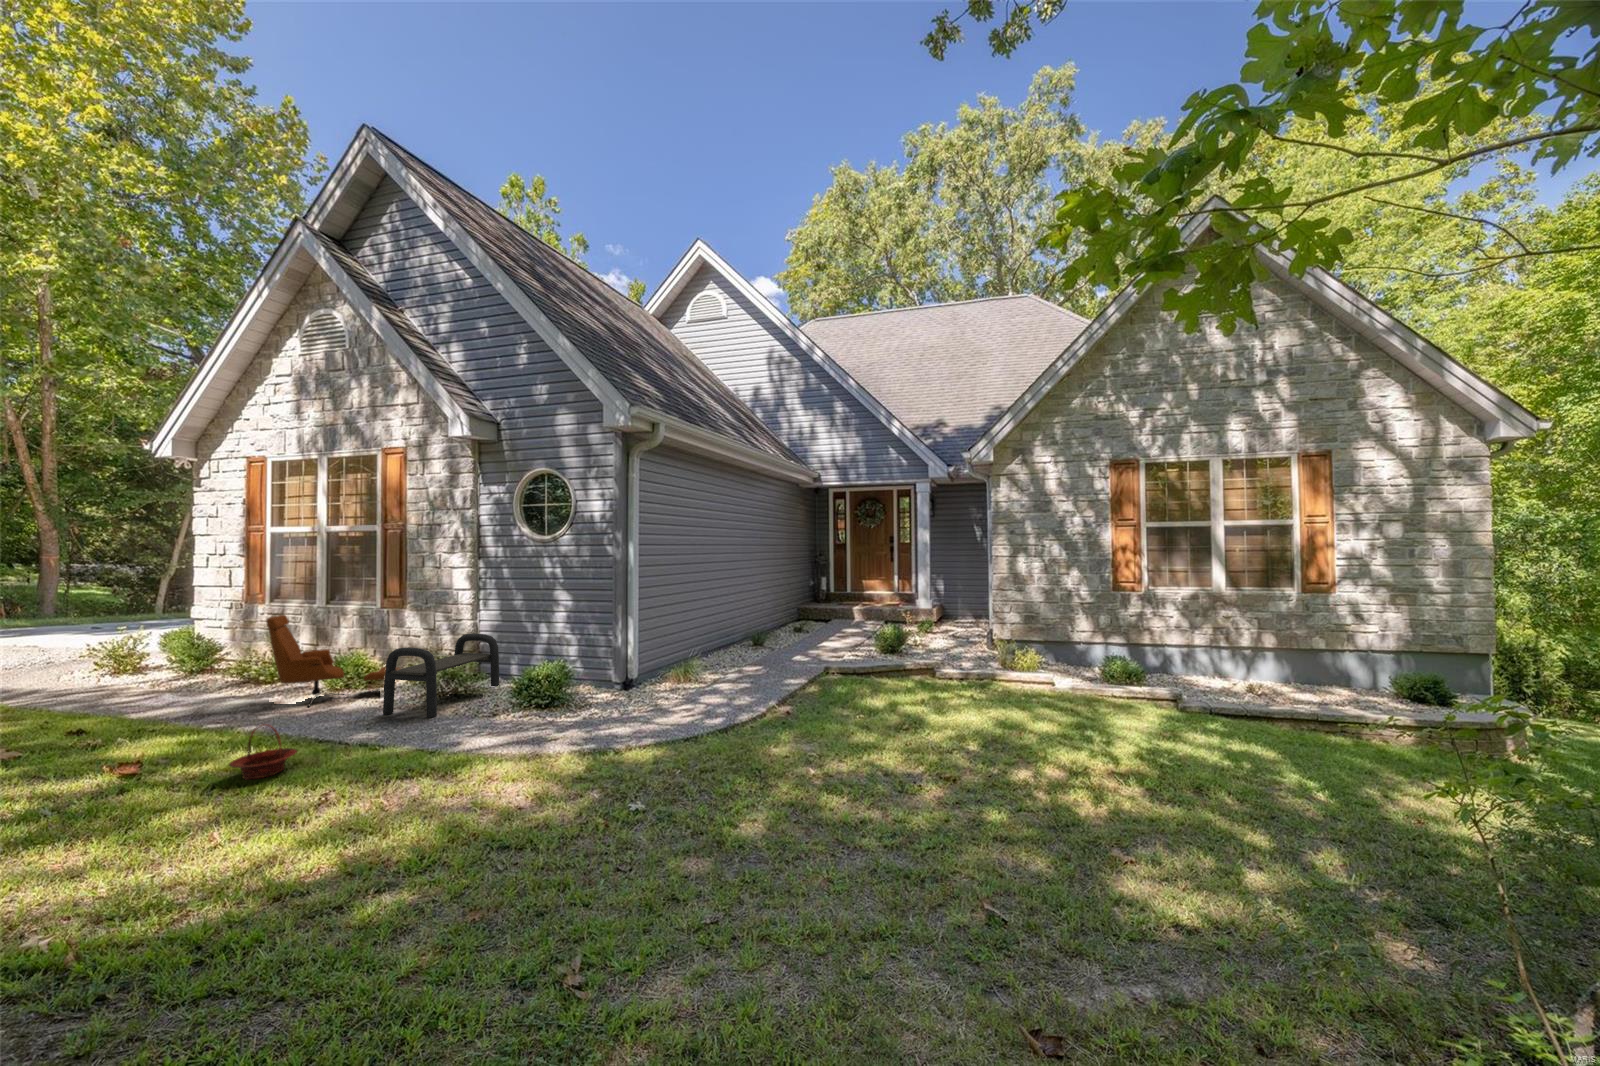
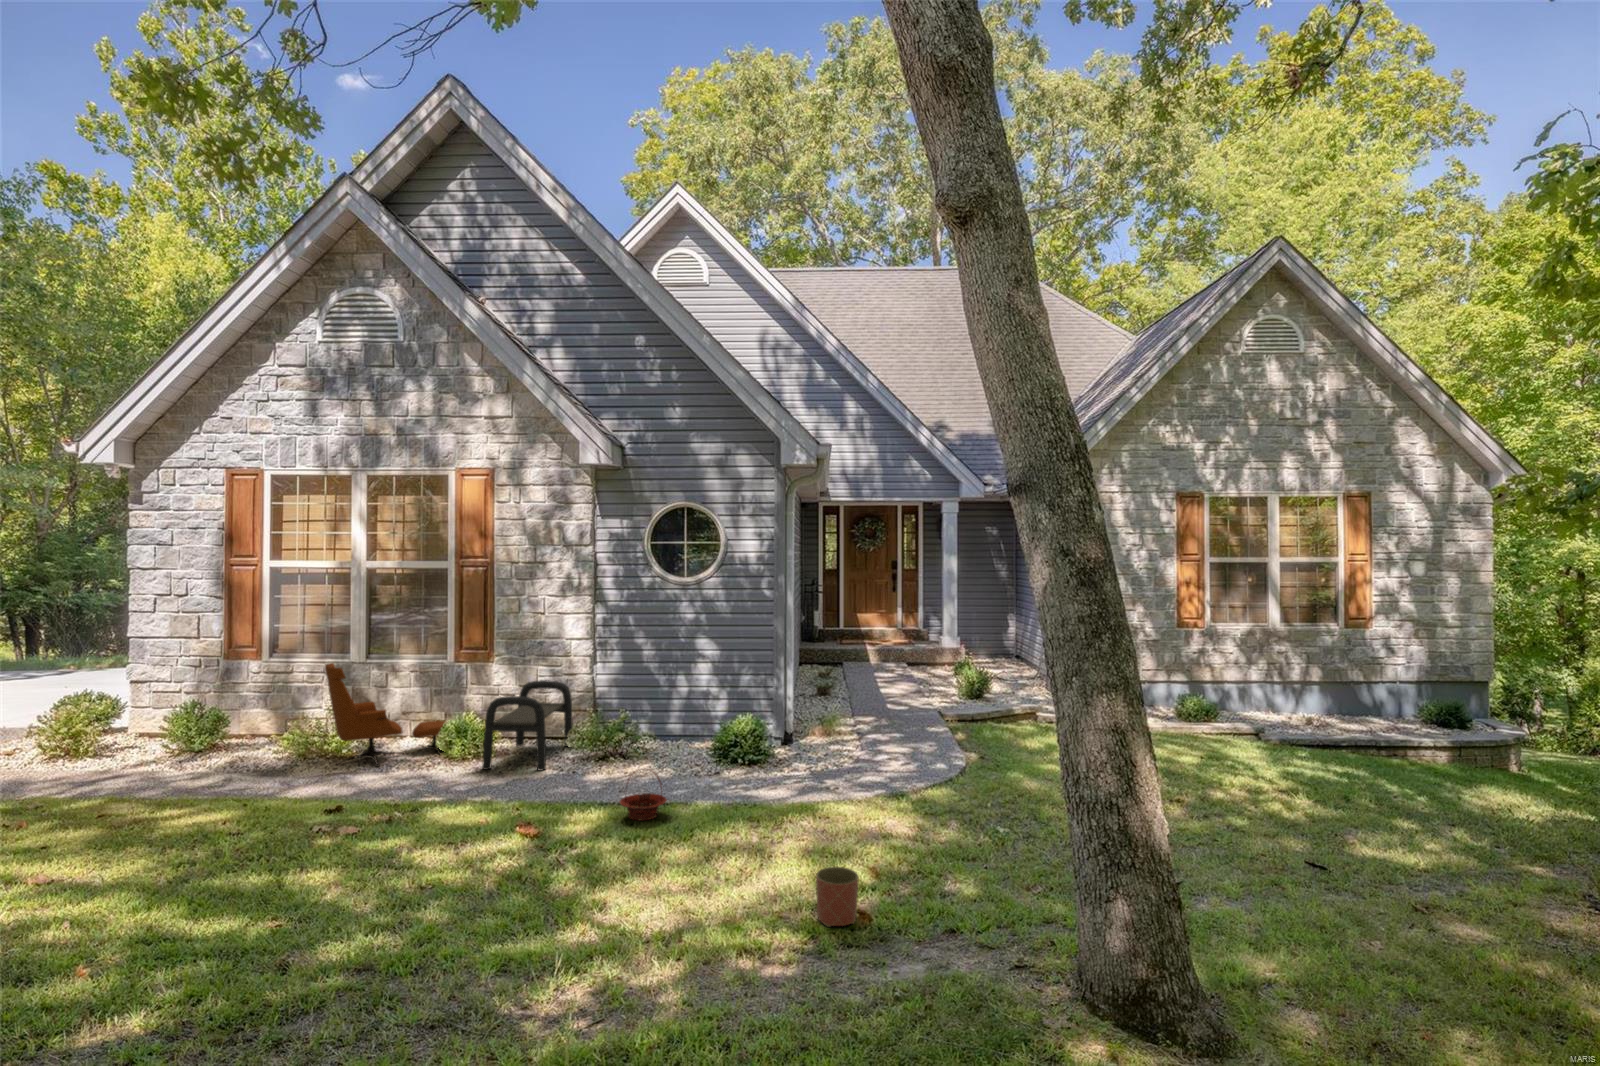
basket: present [229,724,297,779] -> present [619,770,667,821]
planter: none [328,914,411,1026] -> present [816,867,859,927]

